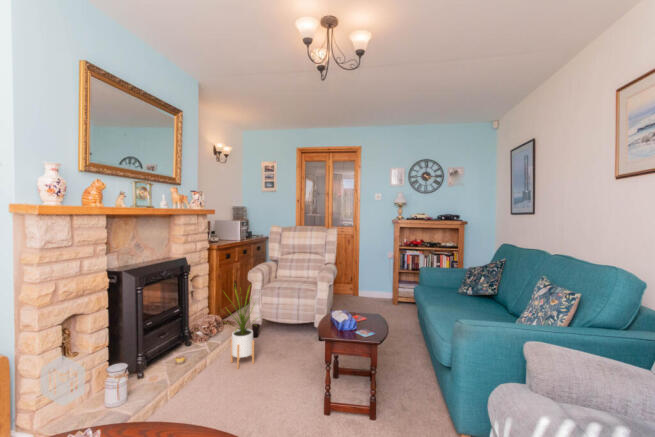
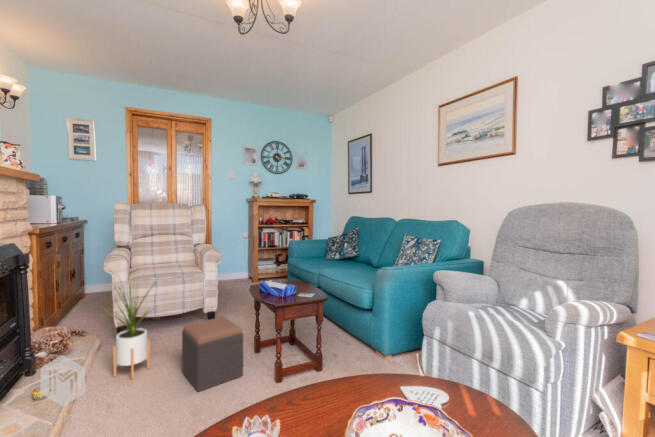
footstool: none [262,336,306,398] -> present [182,317,243,392]

